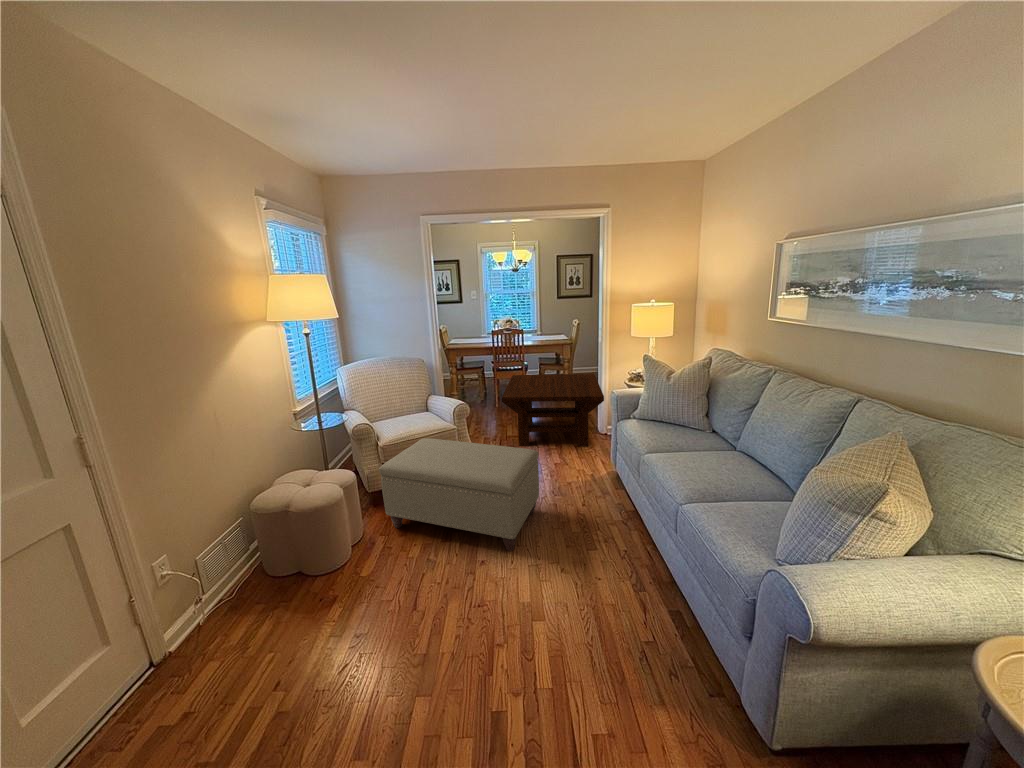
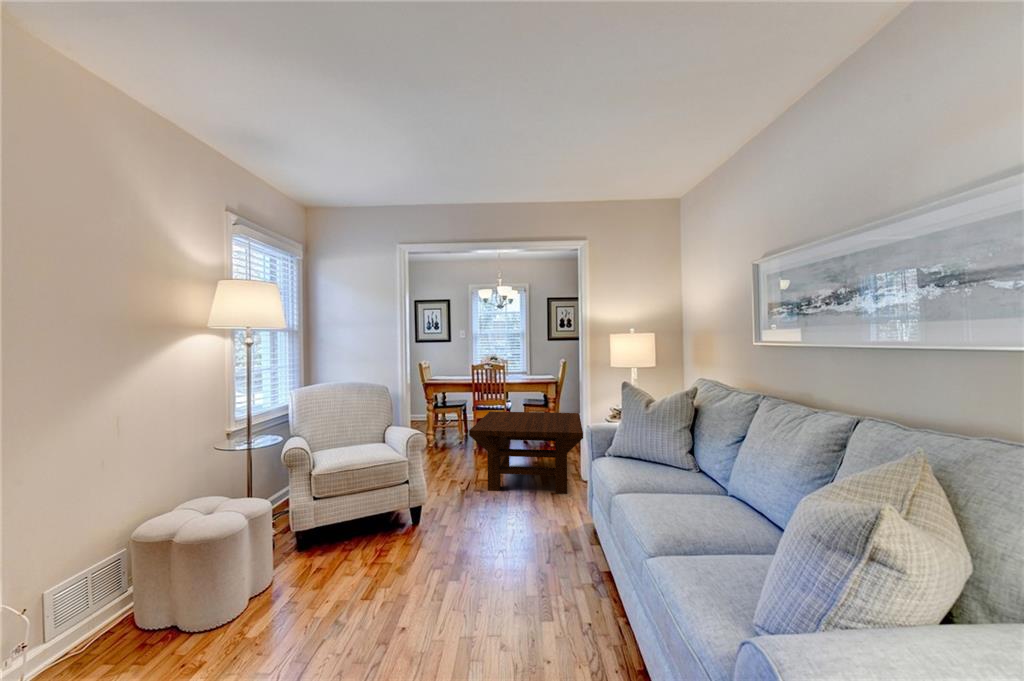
ottoman: present [379,438,539,551] -> none [297,468,493,617]

